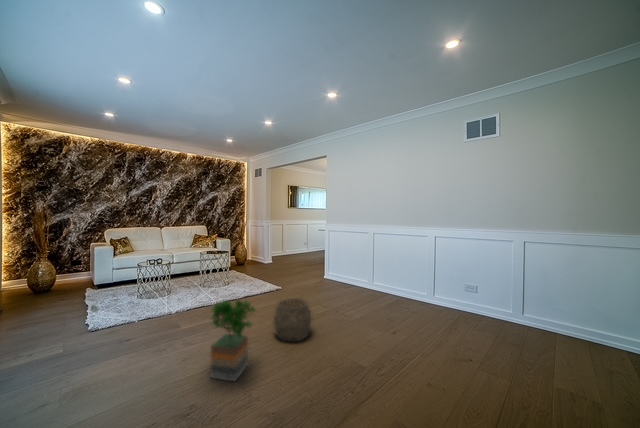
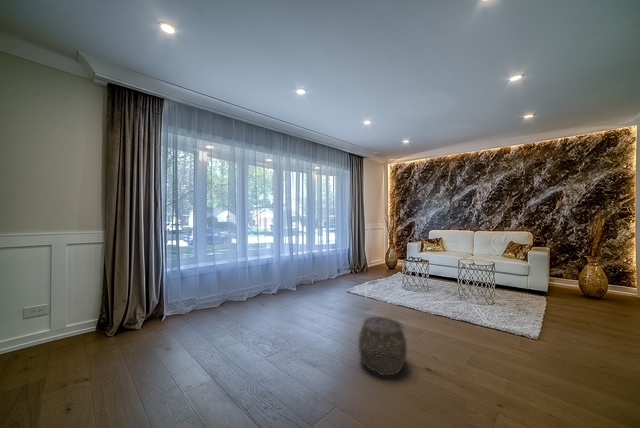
potted tree: present [211,300,255,381] -> none [286,281,328,345]

